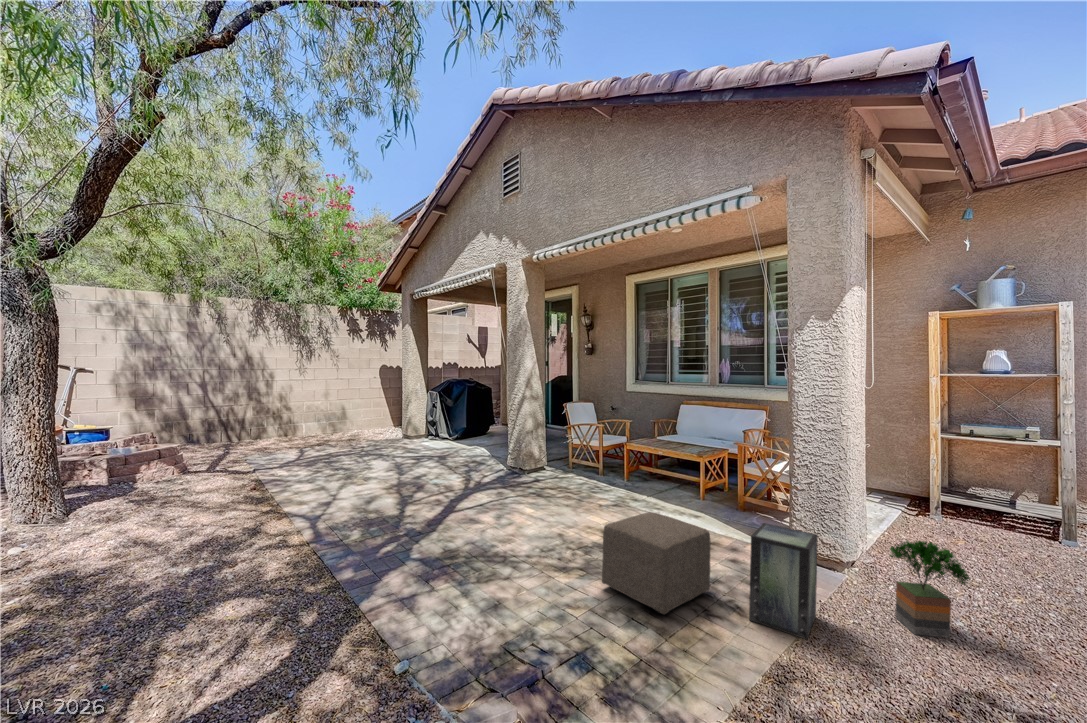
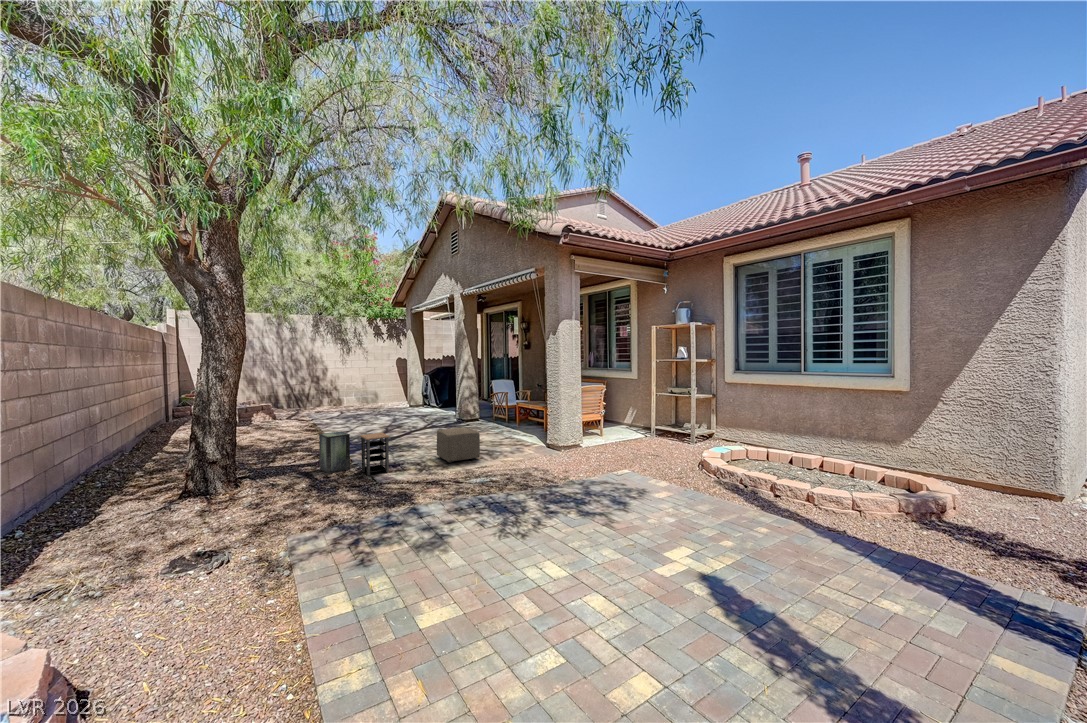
storage box: present [749,523,818,639] -> present [319,431,350,473]
potted tree: present [890,540,970,638] -> none [539,433,562,470]
side table: none [465,551,553,701] -> present [360,433,389,475]

